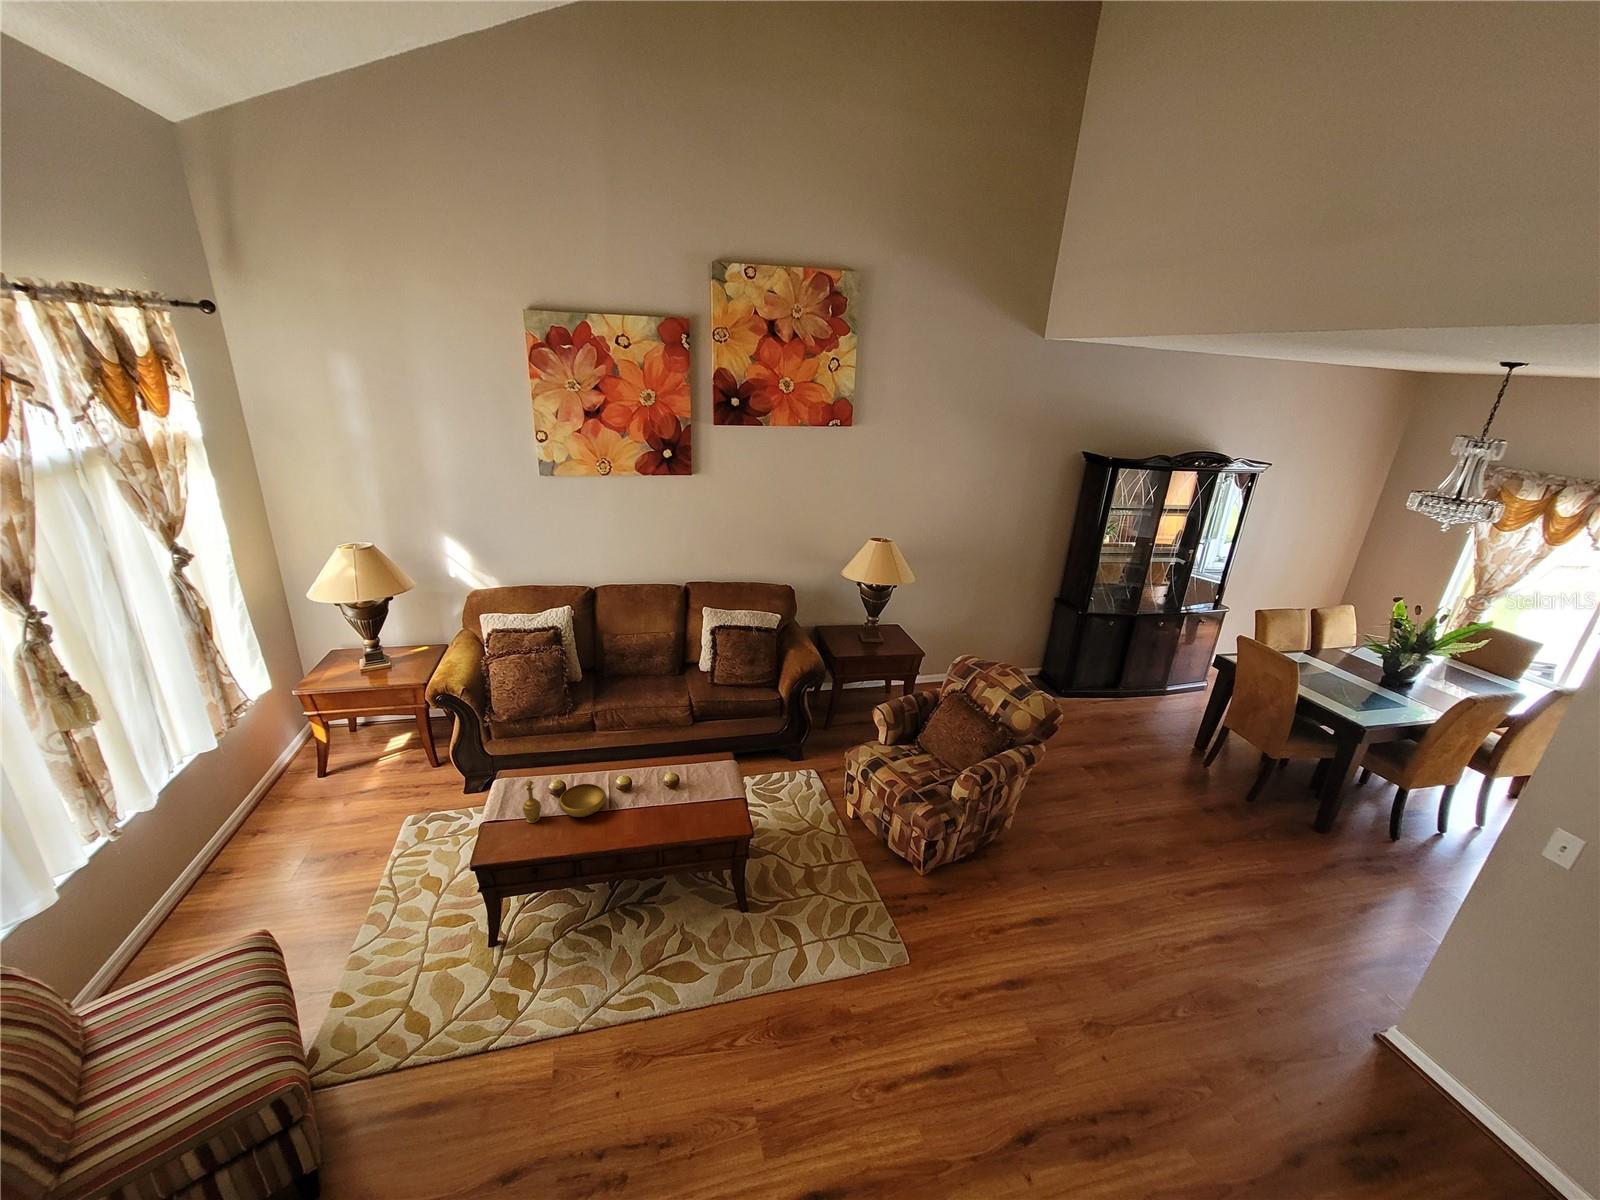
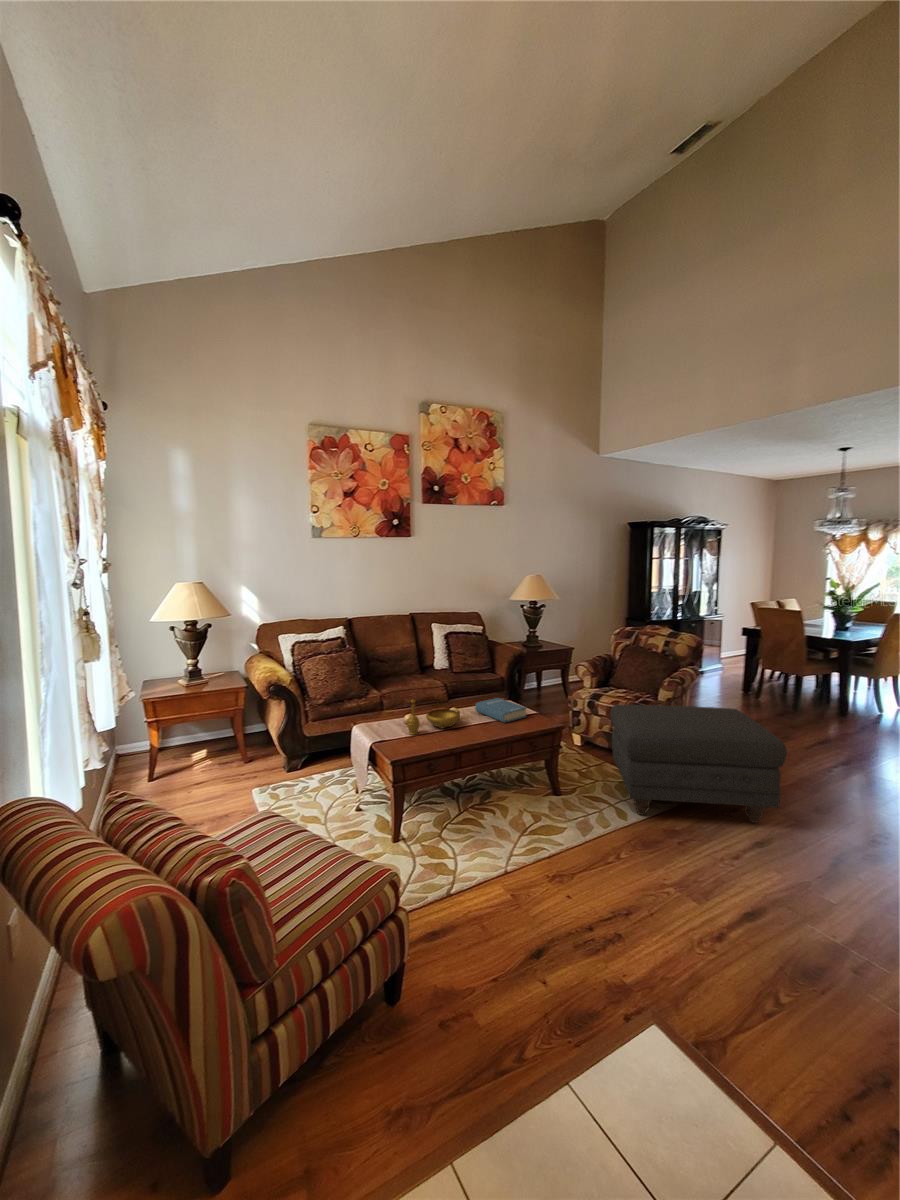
hardback book: none [651,770,702,823] -> present [475,698,526,723]
ottoman: none [795,812,1030,1049] -> present [610,705,787,823]

